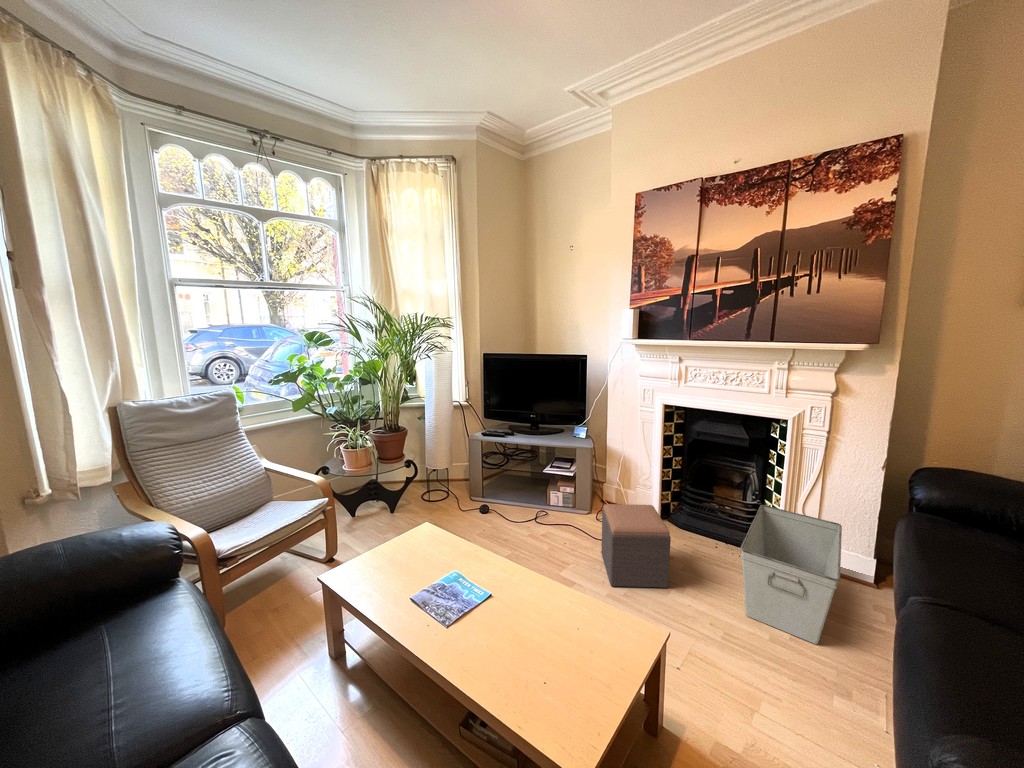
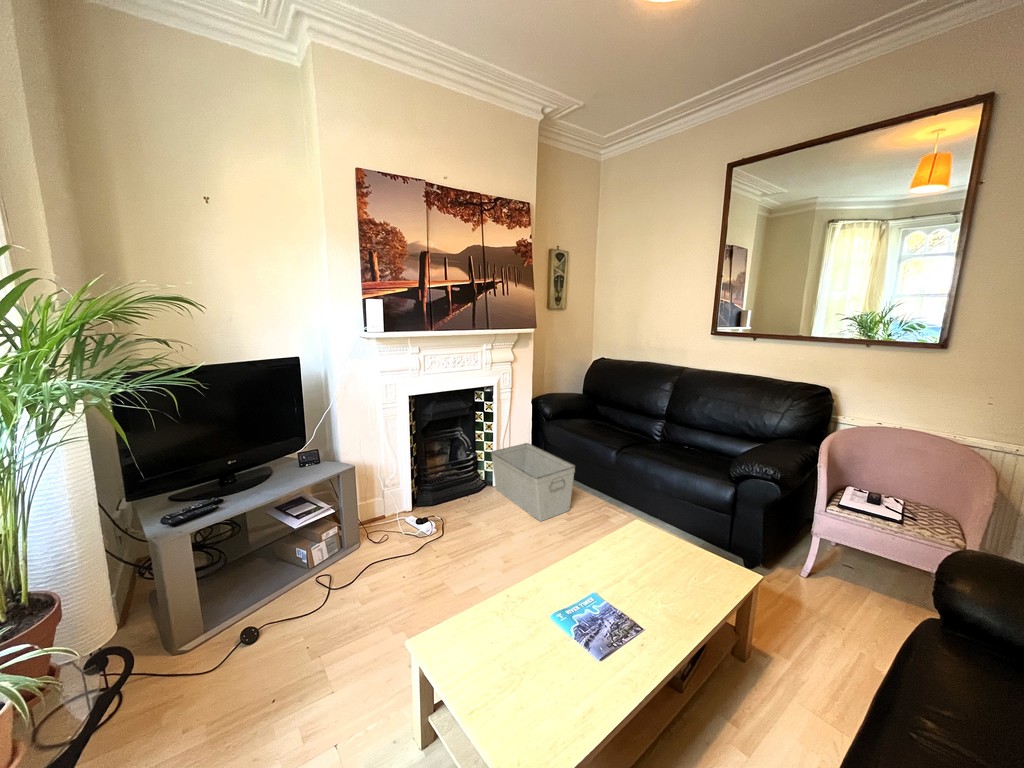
footstool: present [601,504,671,588] -> none [430,487,500,571]

